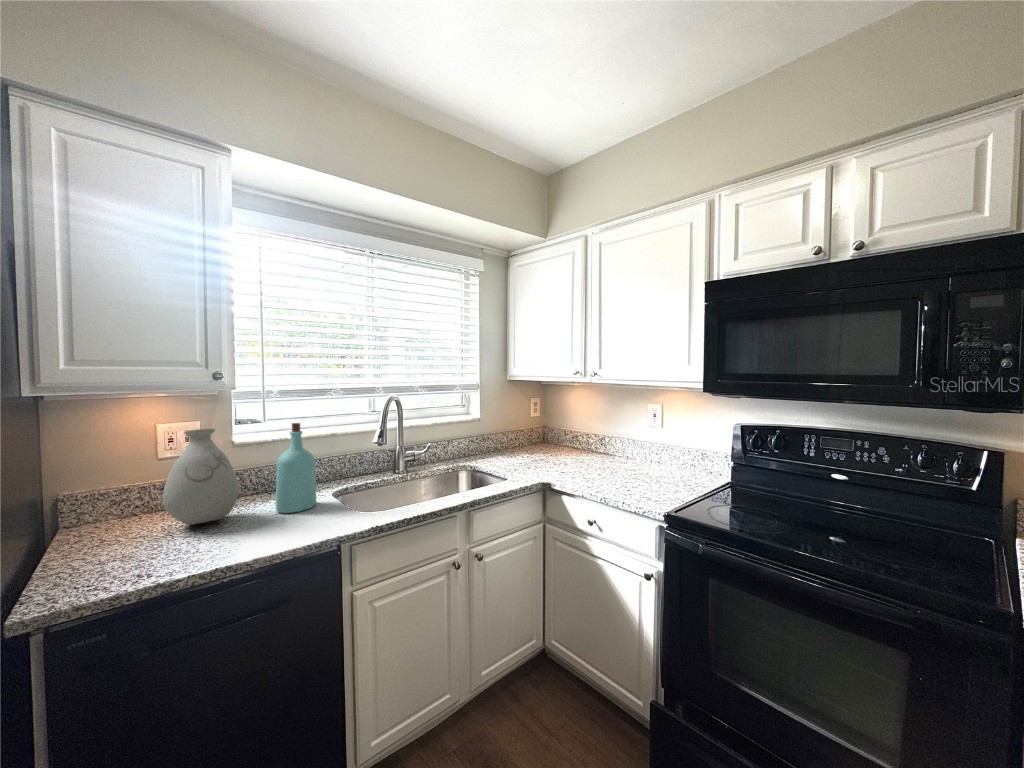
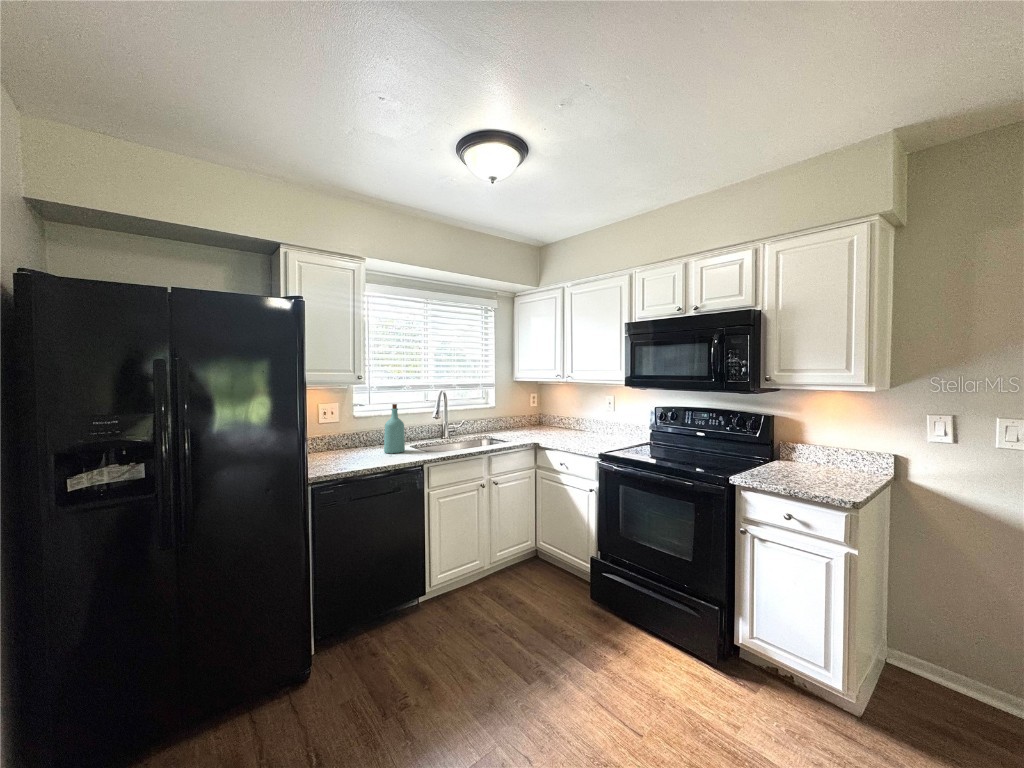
vase: present [163,429,238,525] -> none [333,406,367,456]

